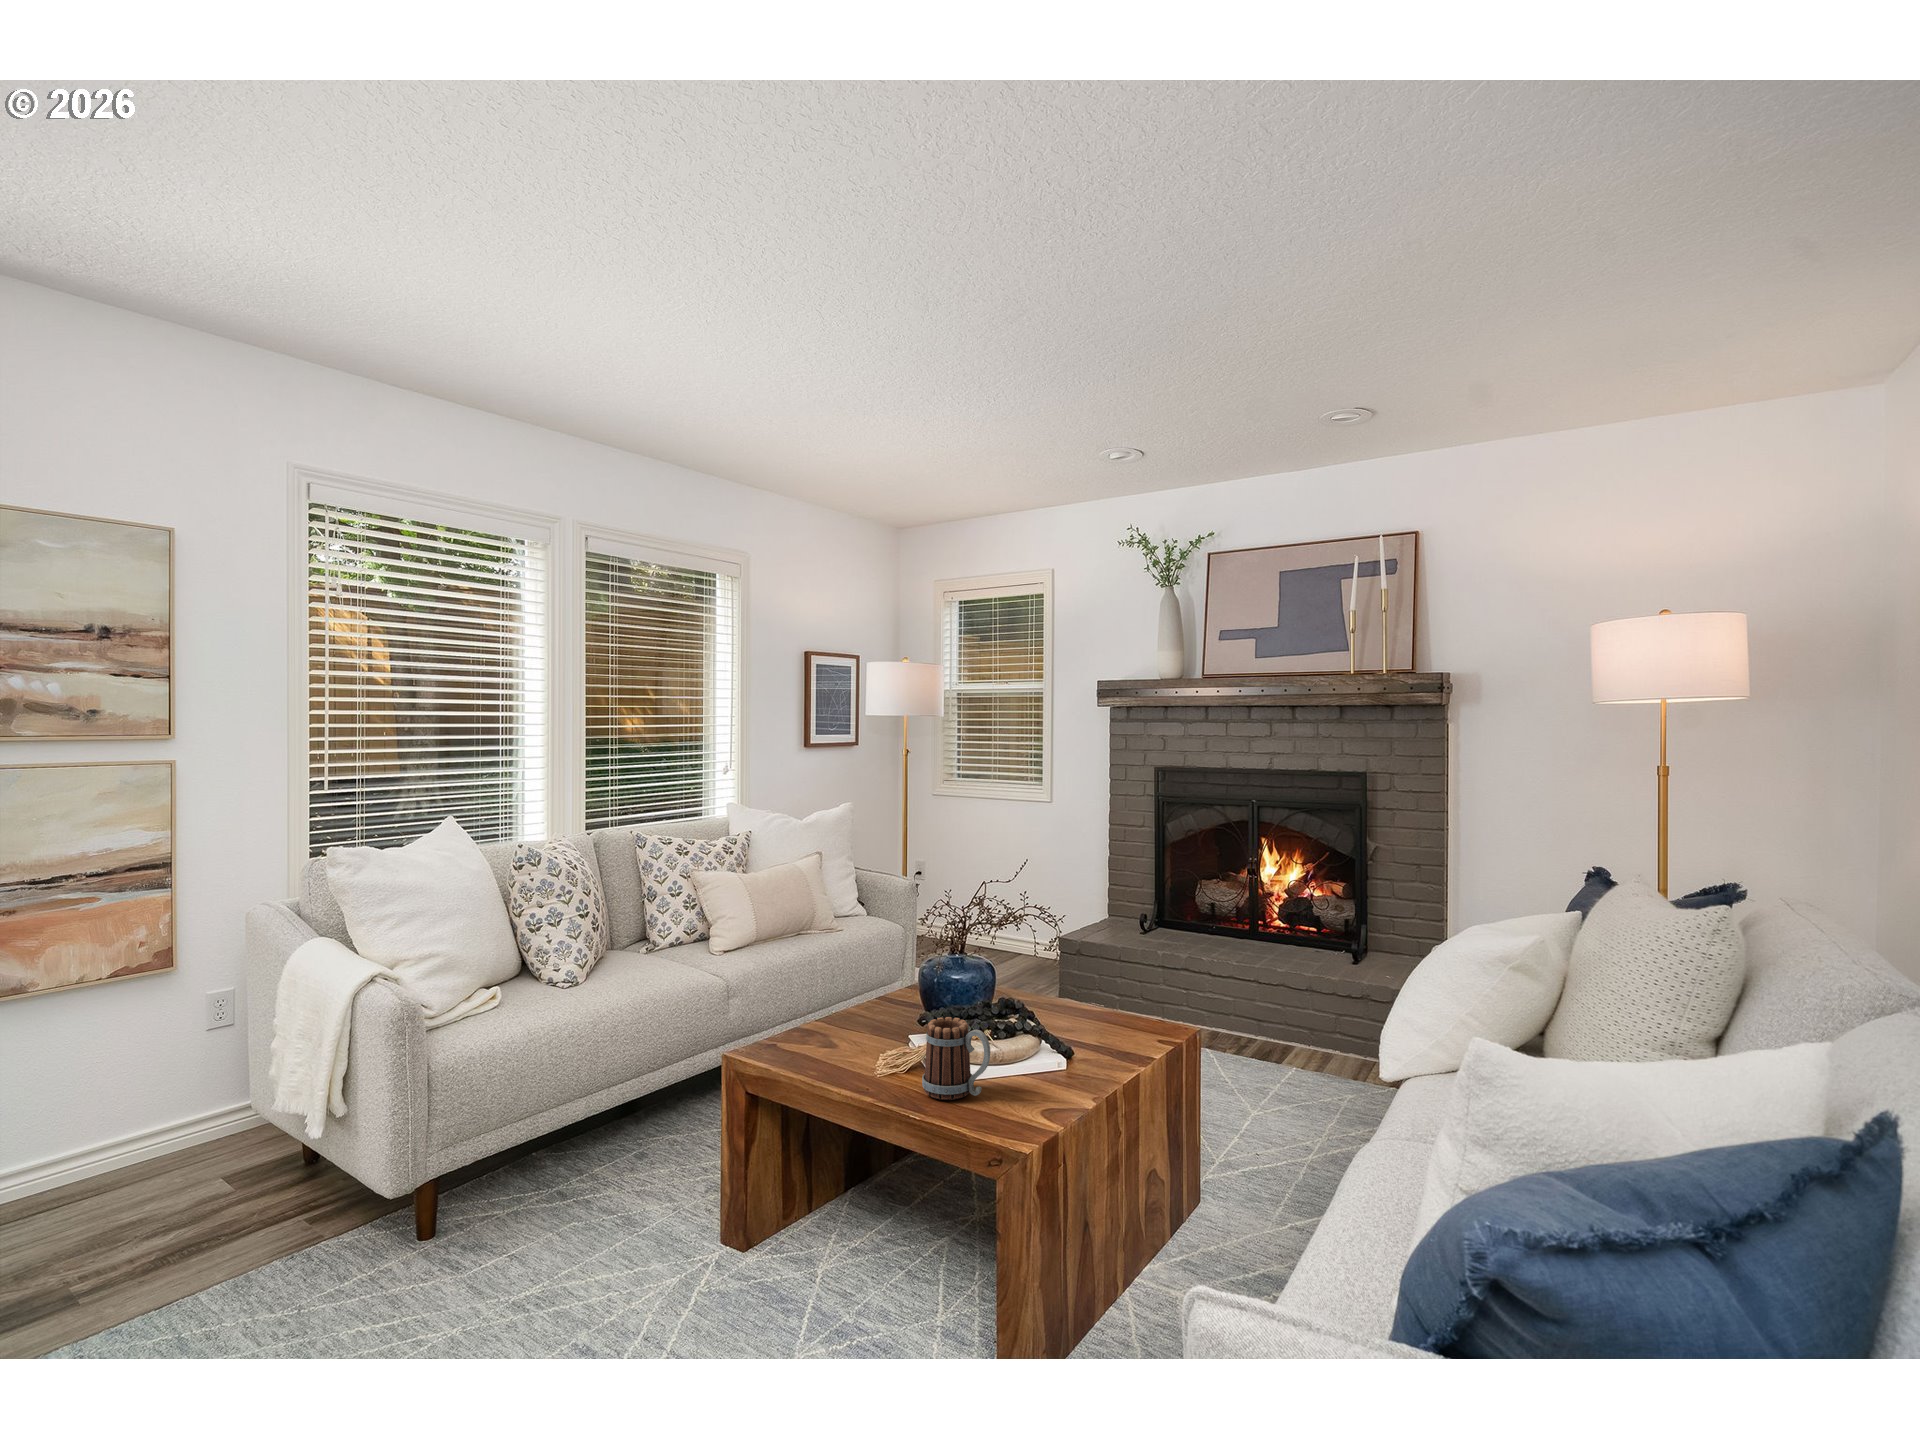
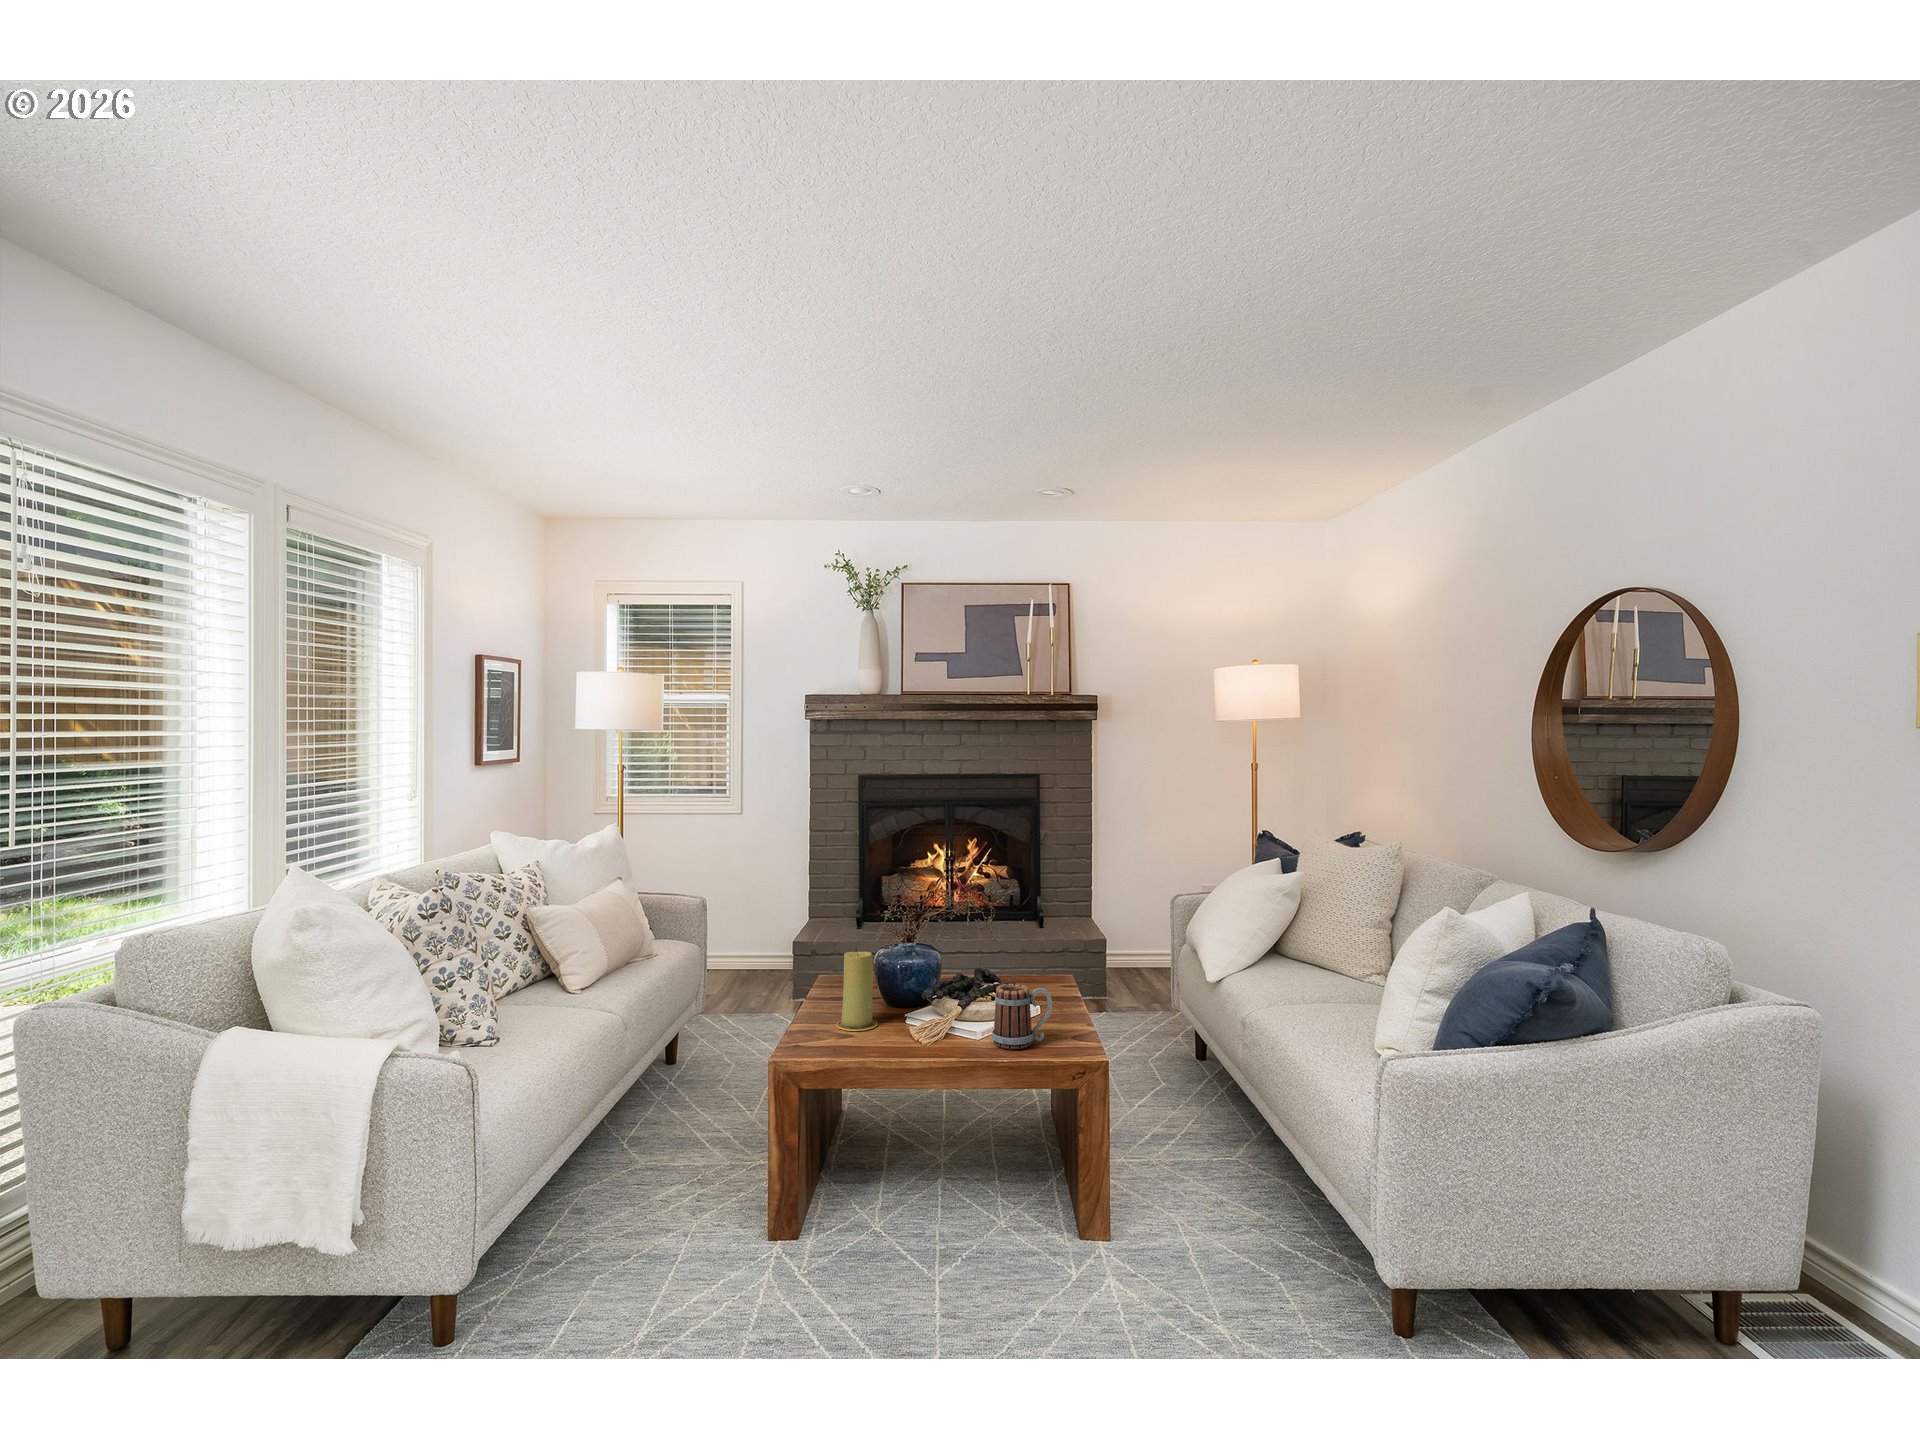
candle: none [828,952,872,1040] -> present [837,952,878,1031]

